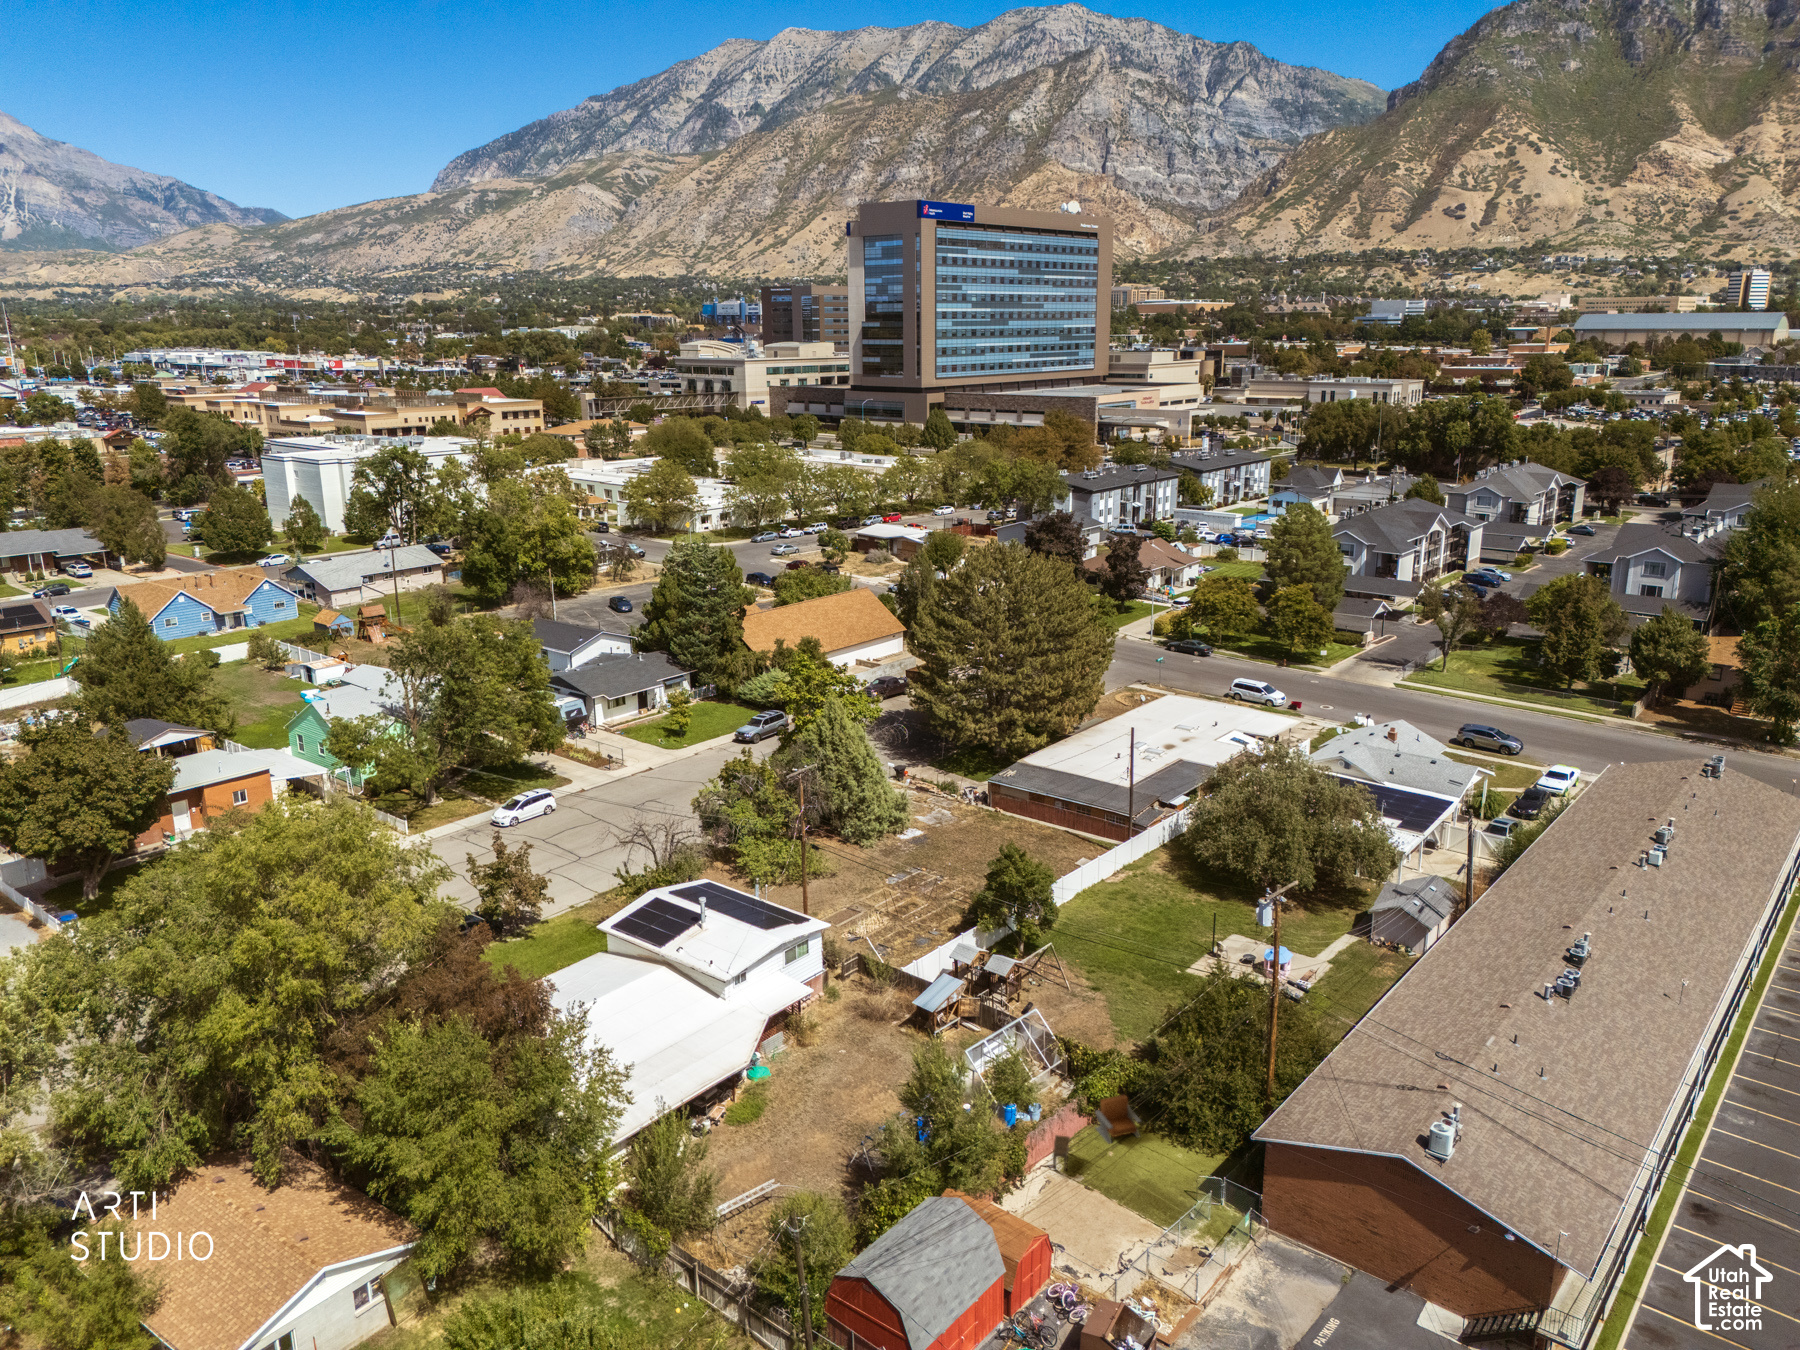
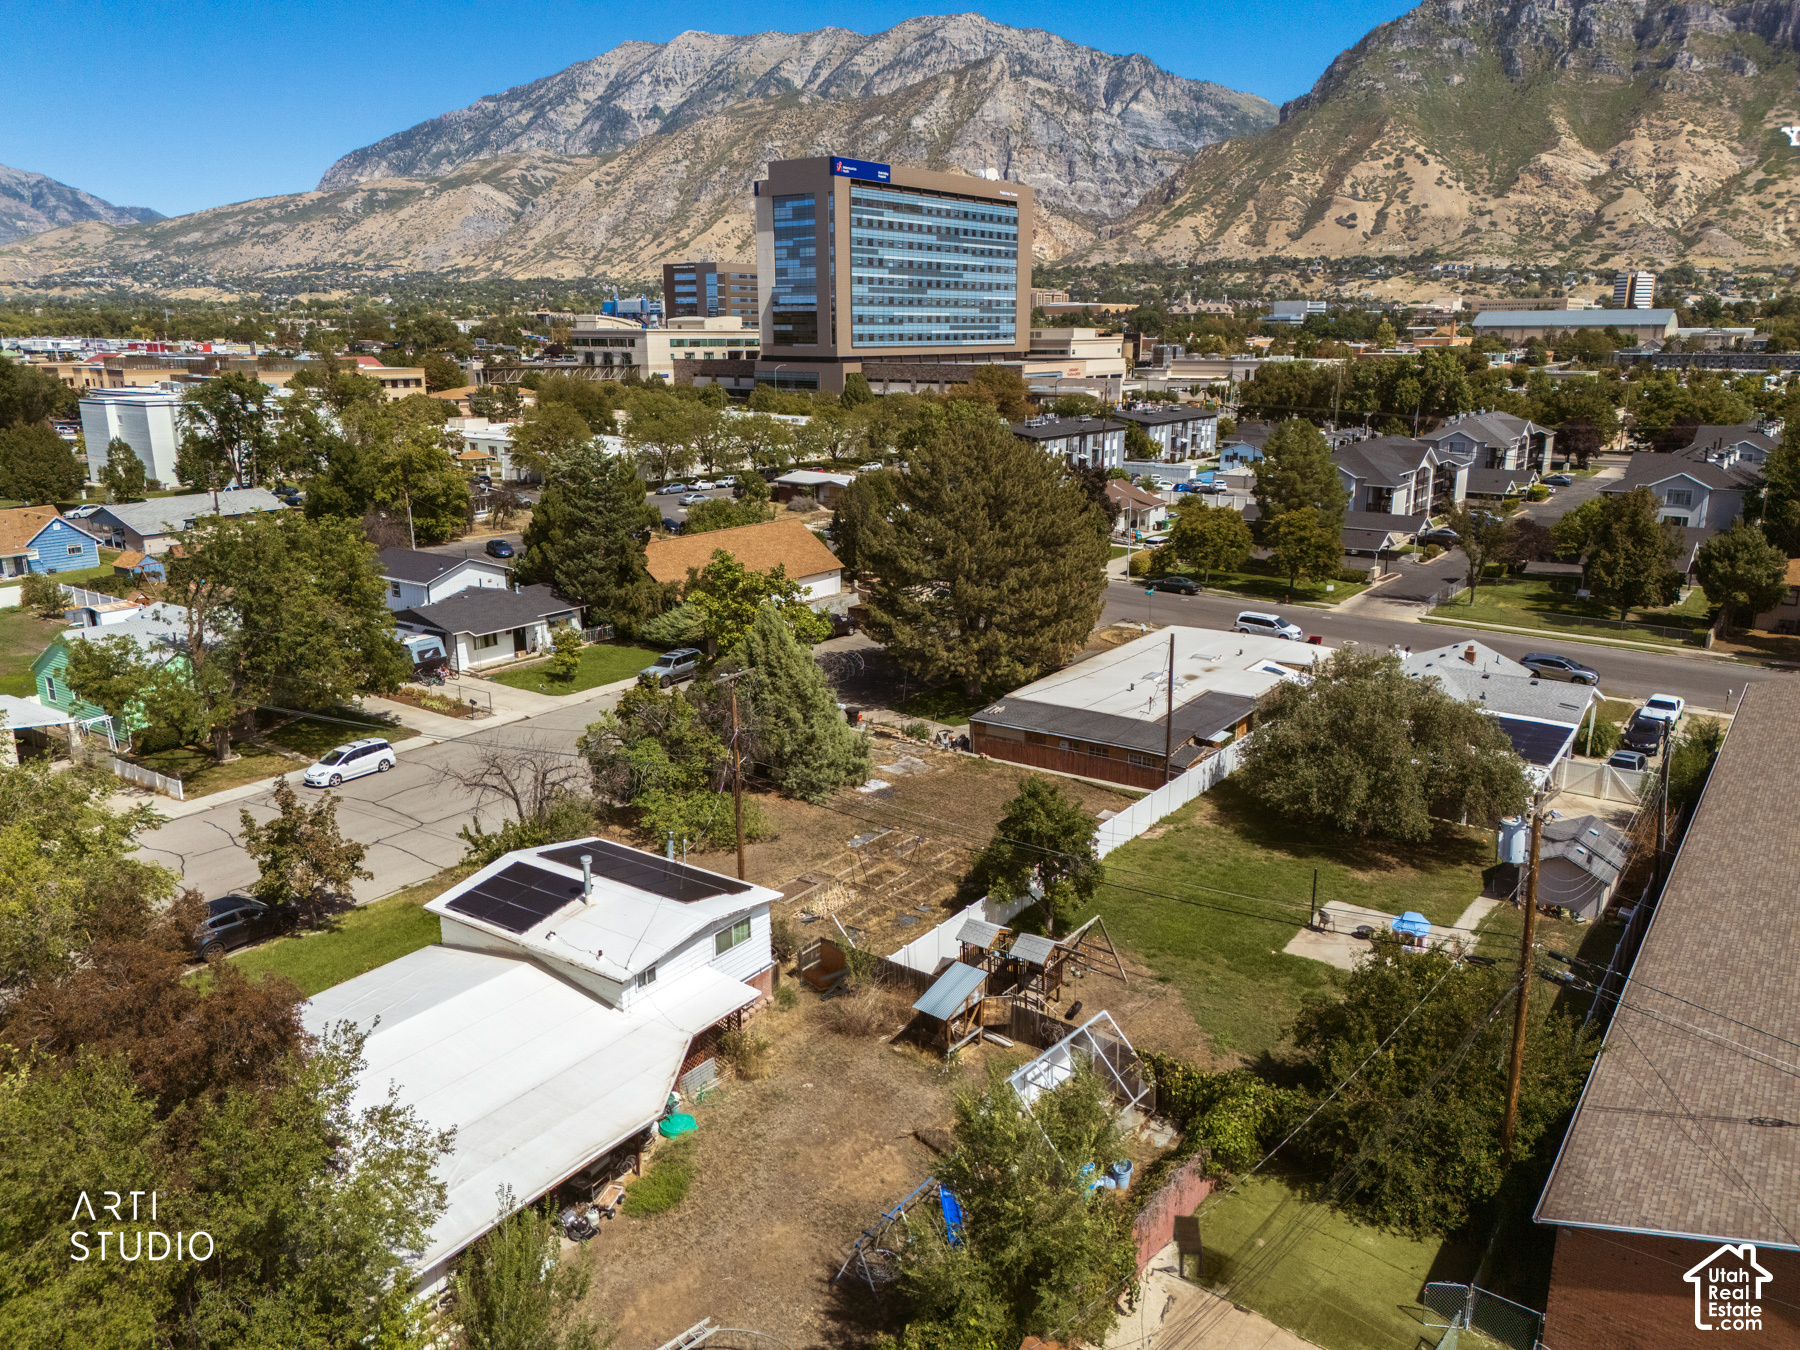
lounge chair: present [1096,1095,1141,1144] -> present [799,942,851,1001]

